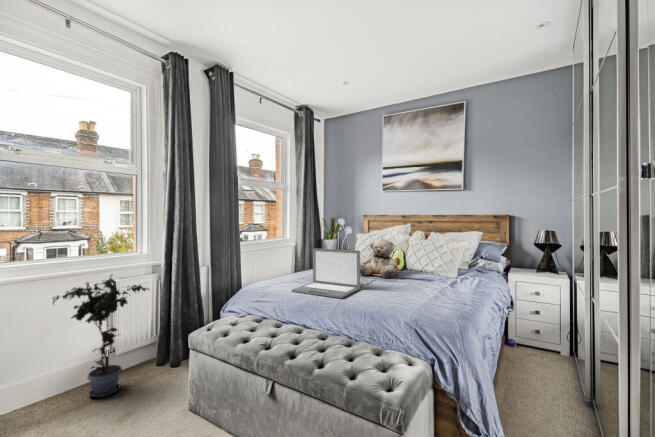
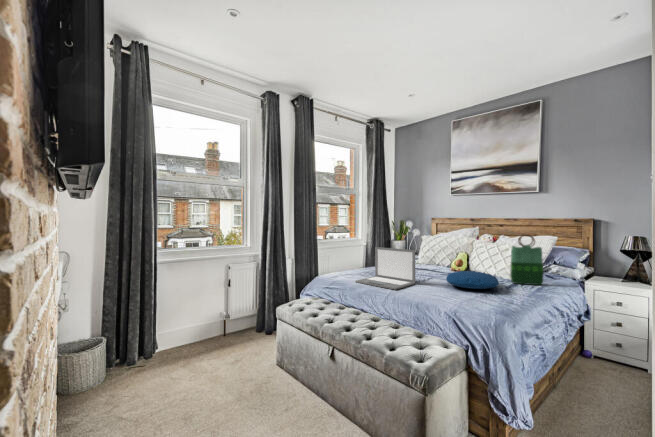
tote bag: none [451,231,482,282] -> present [510,235,543,285]
teddy bear: present [360,238,398,278] -> none [416,240,457,277]
pillow: none [392,272,448,291] -> present [446,271,499,289]
potted plant: present [53,275,149,397] -> none [189,261,250,350]

